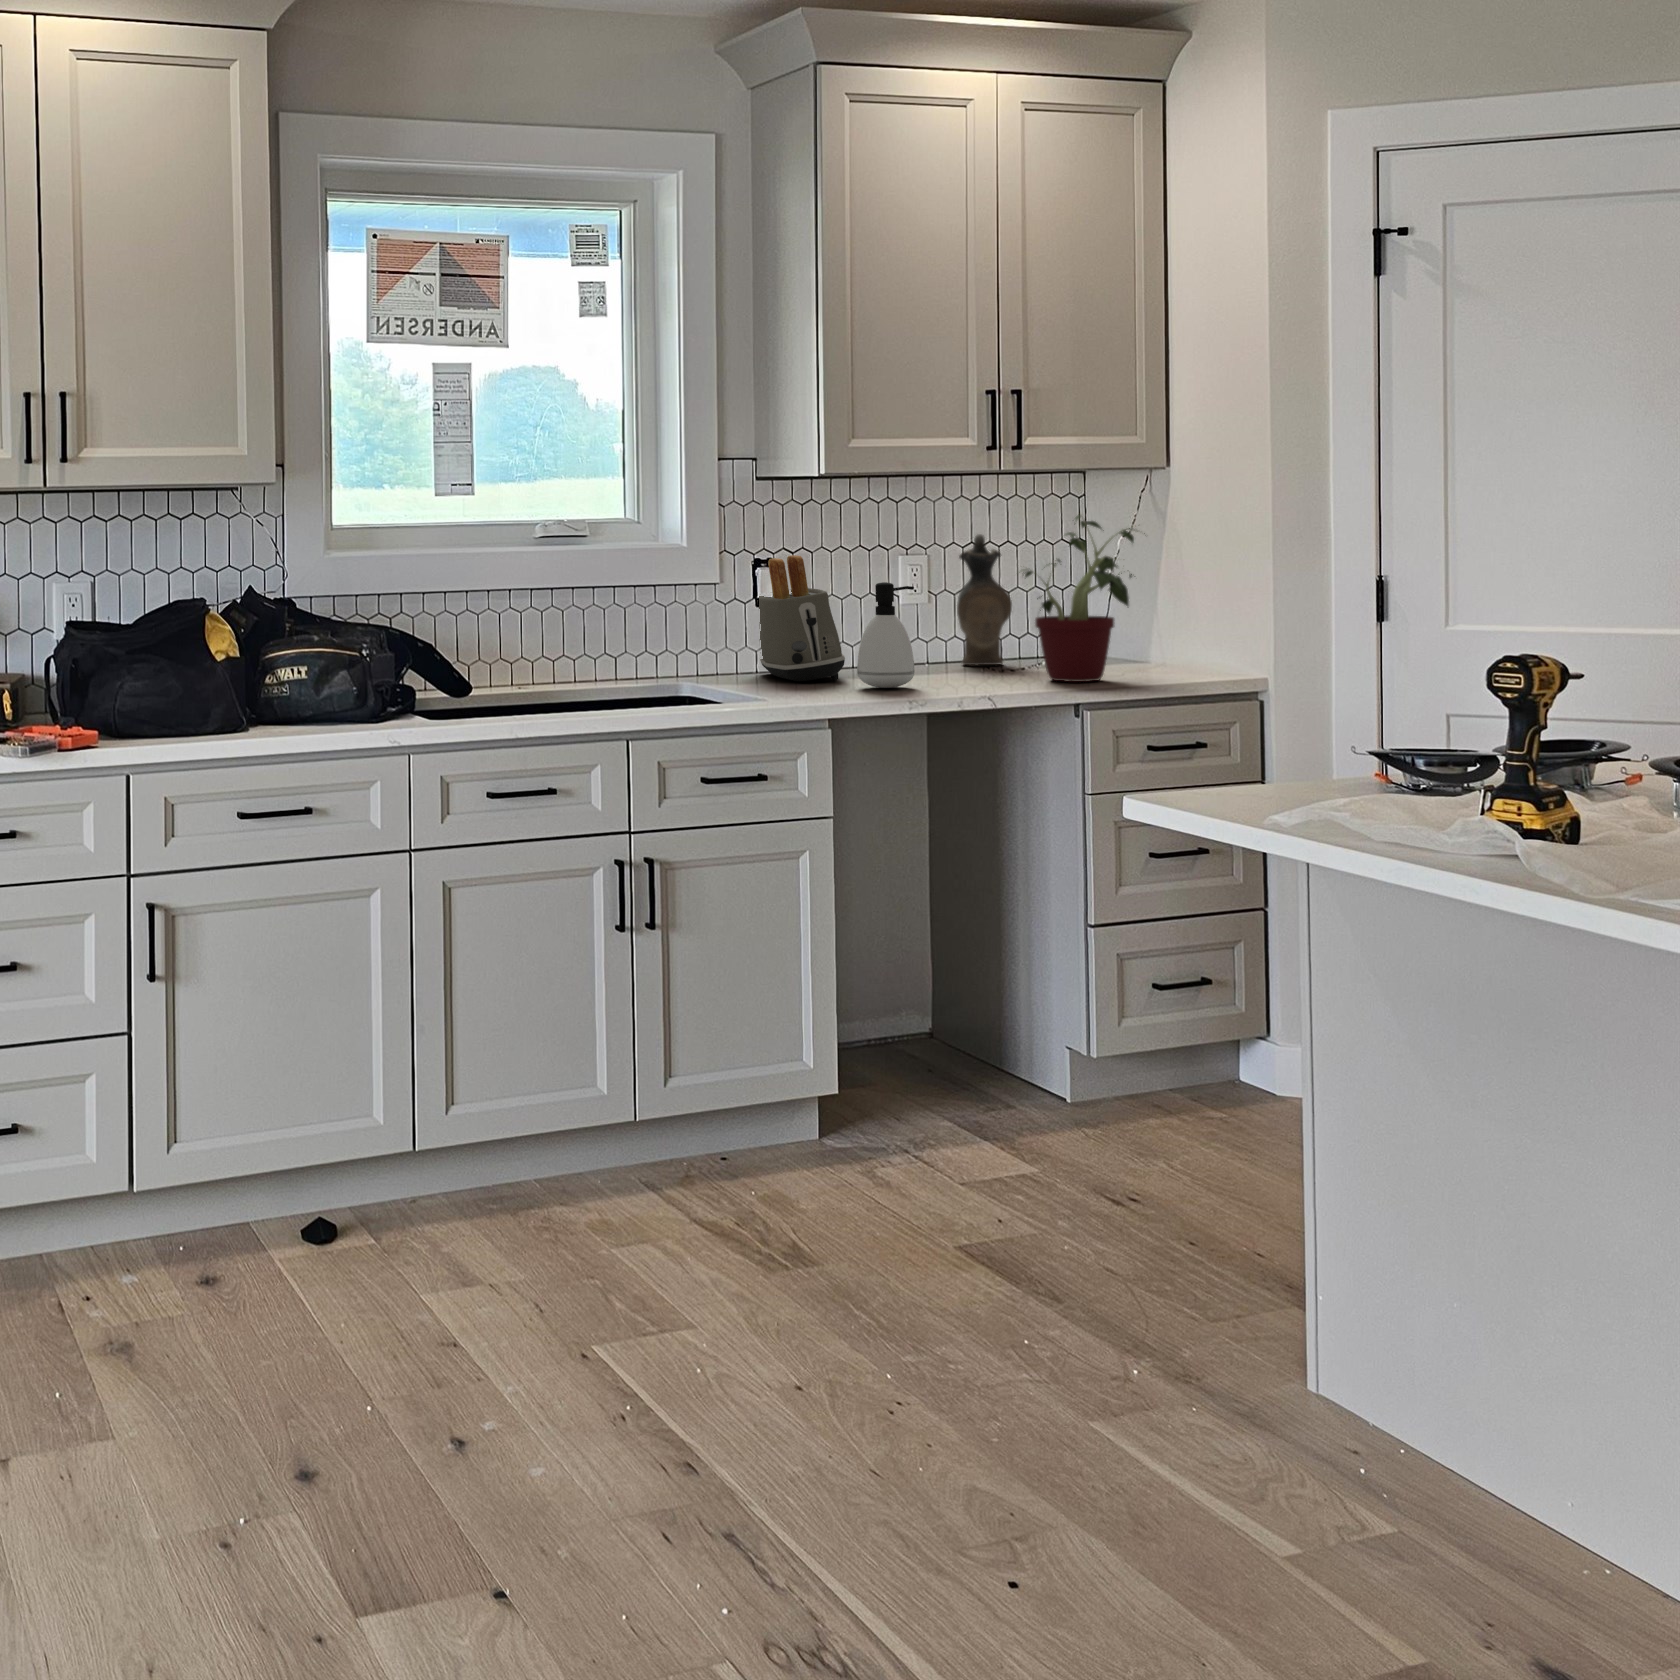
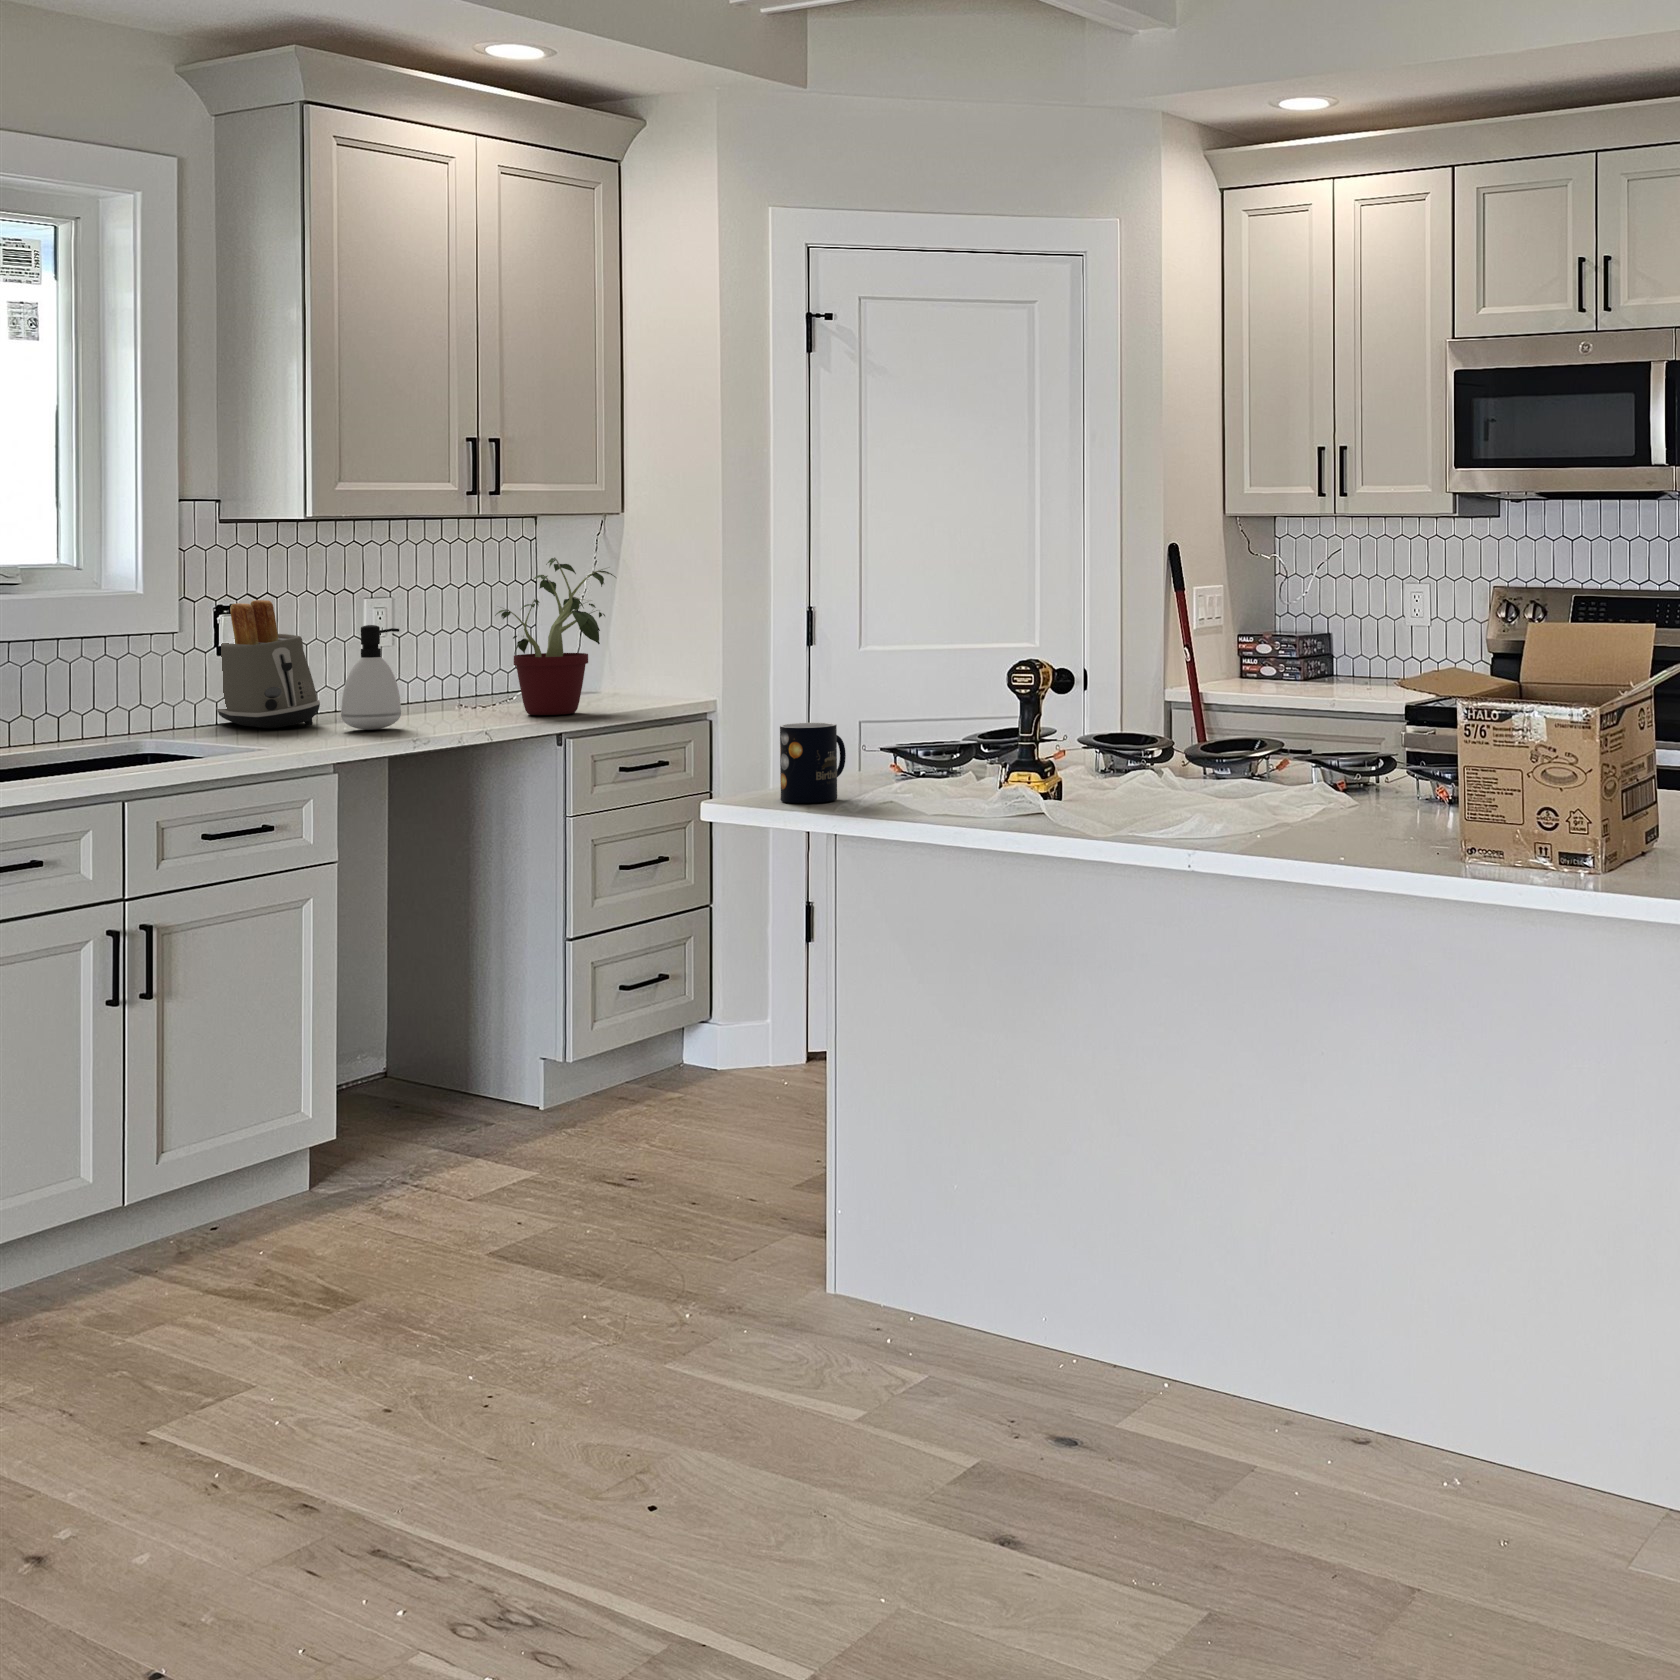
ceramic pitcher: present [957,534,1012,665] -> none [421,578,476,706]
mug: none [1220,712,1305,806] -> present [780,723,846,803]

